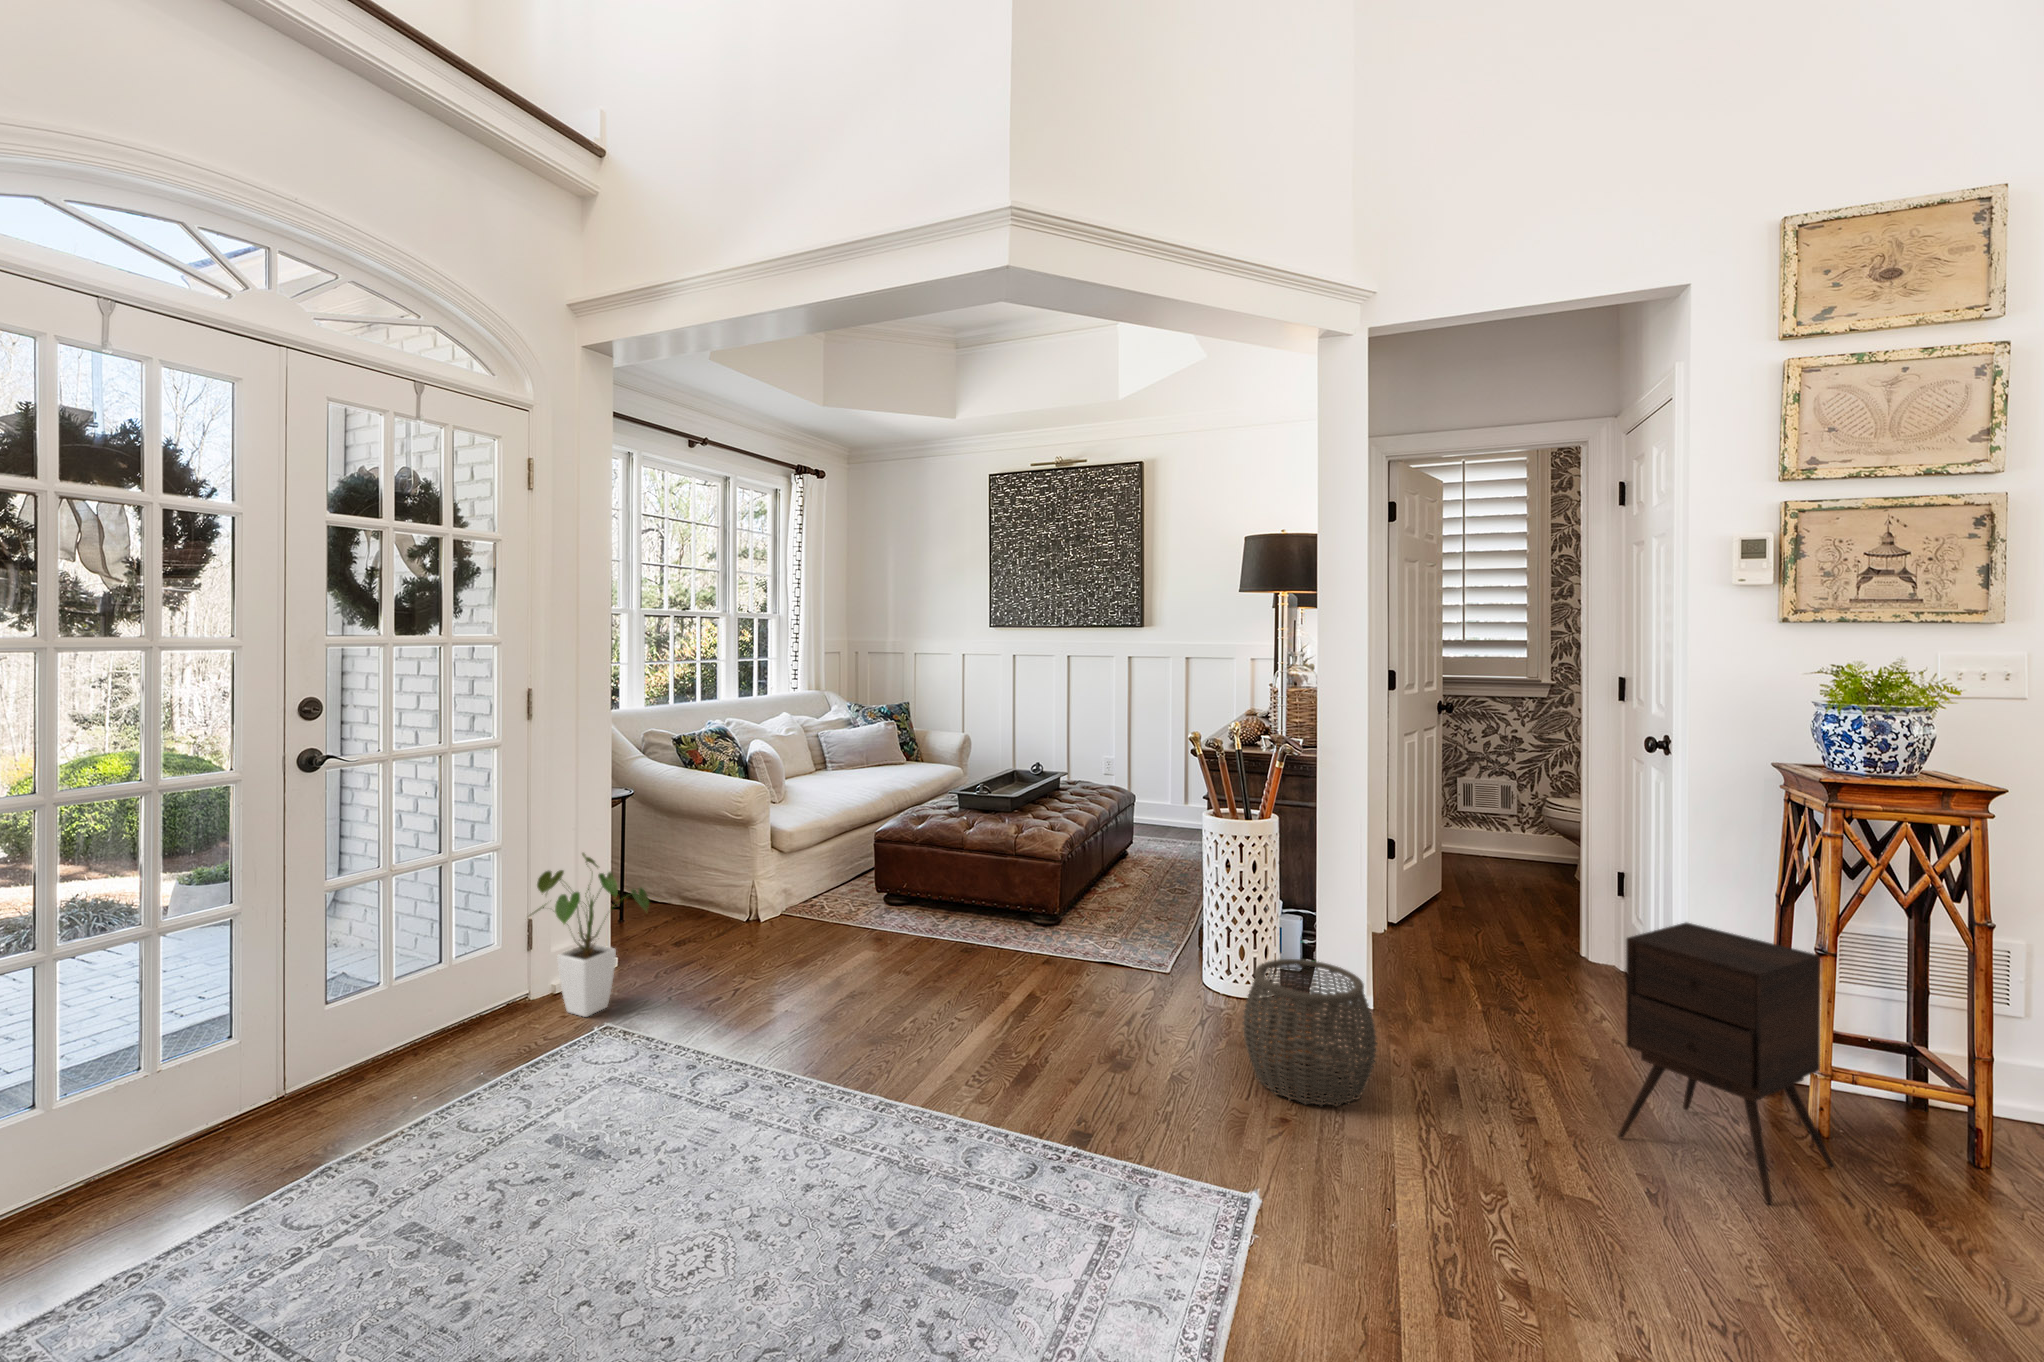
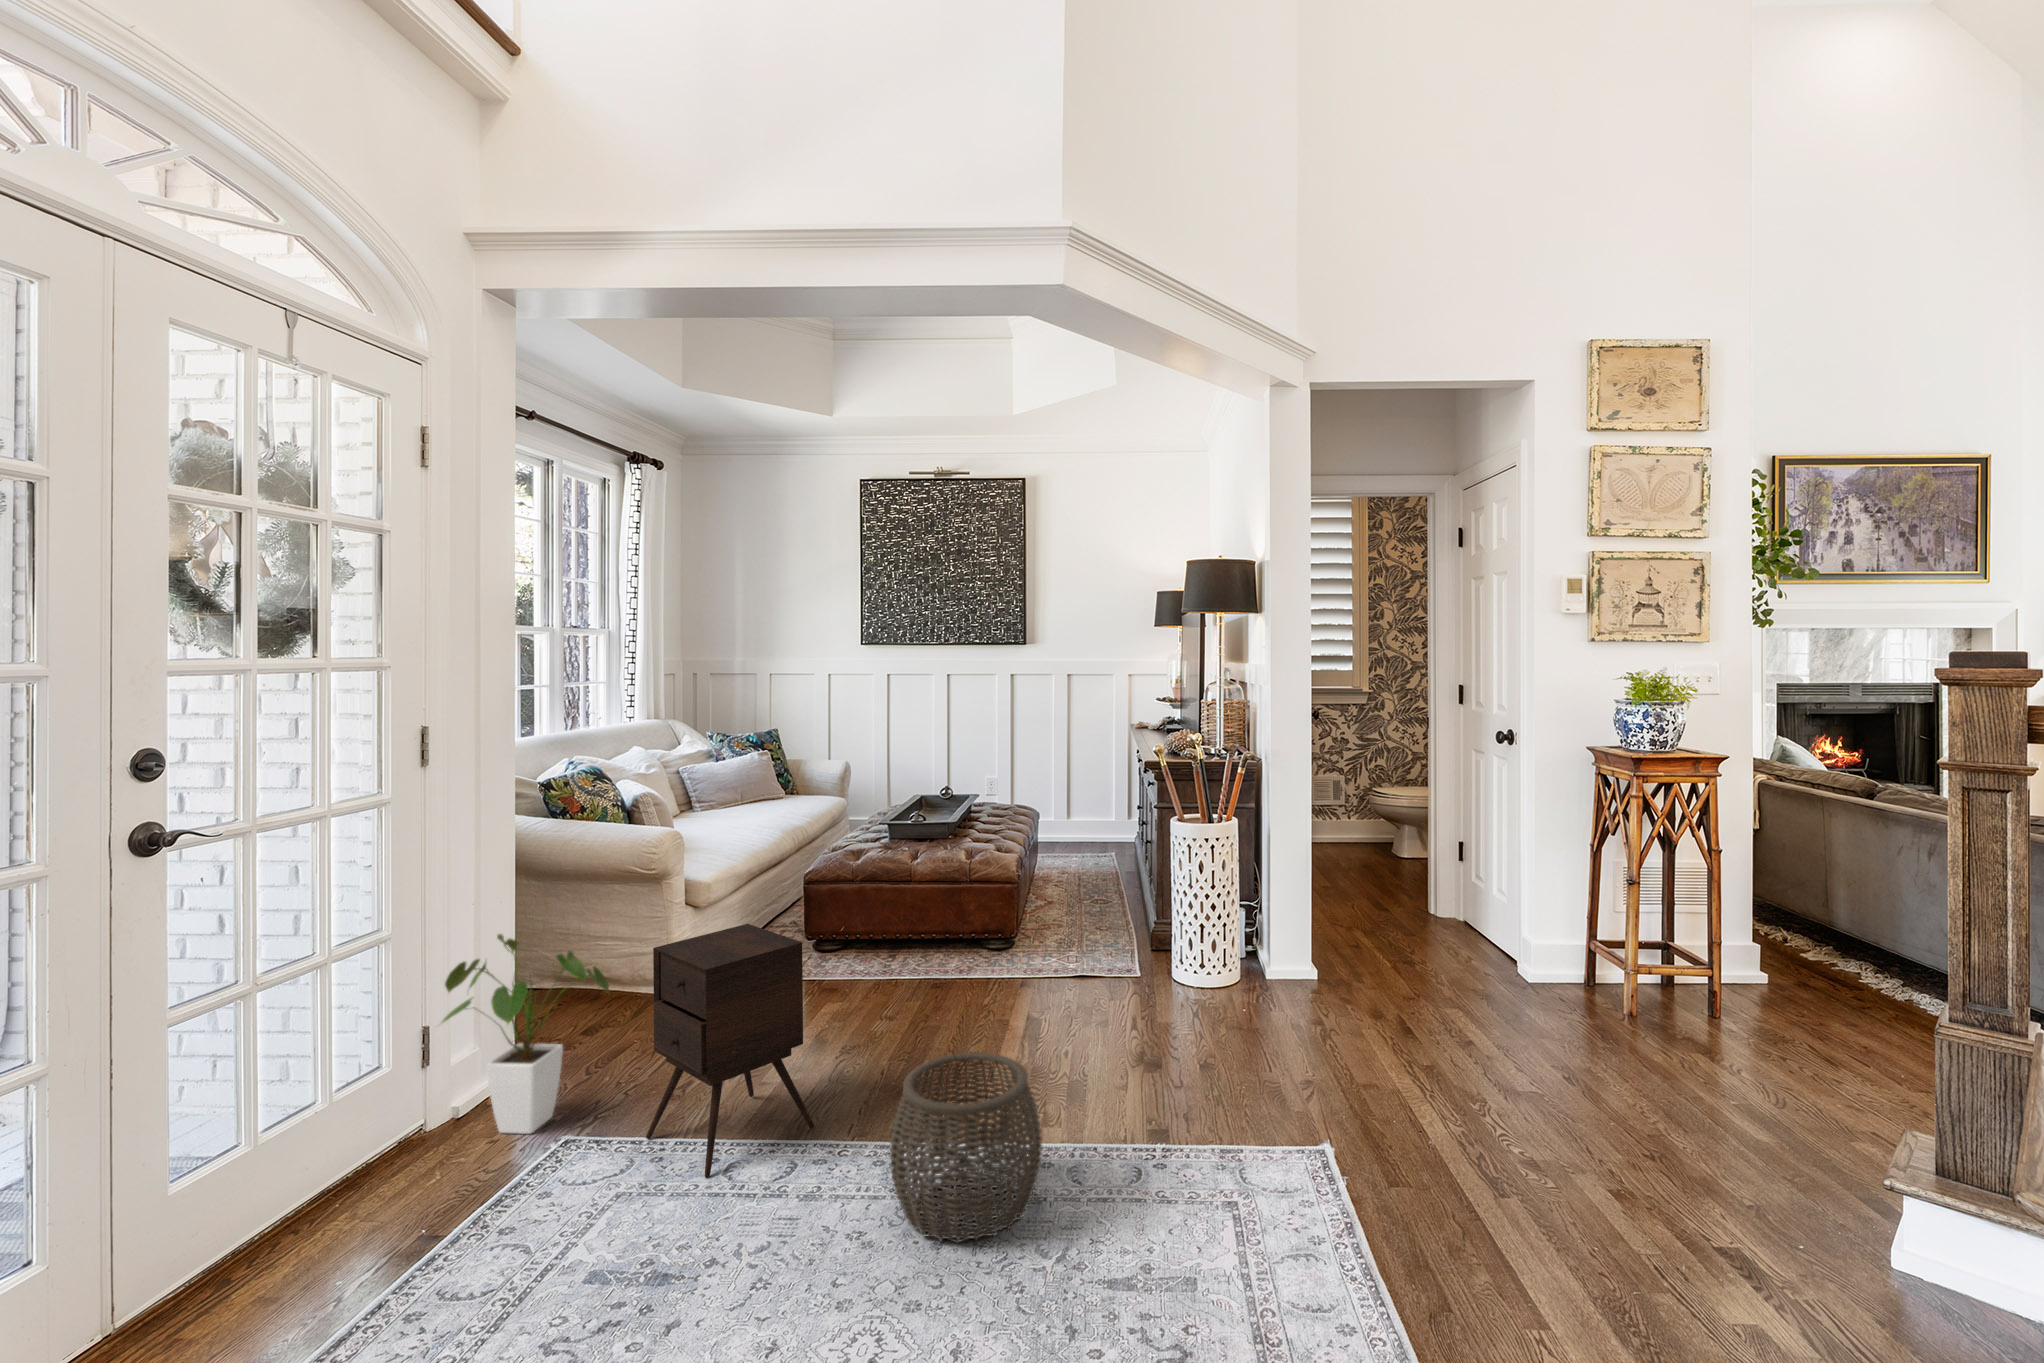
side table: present [1618,922,1835,1204] -> present [646,924,814,1177]
woven basket: present [1243,959,1377,1106] -> present [890,1052,1042,1243]

